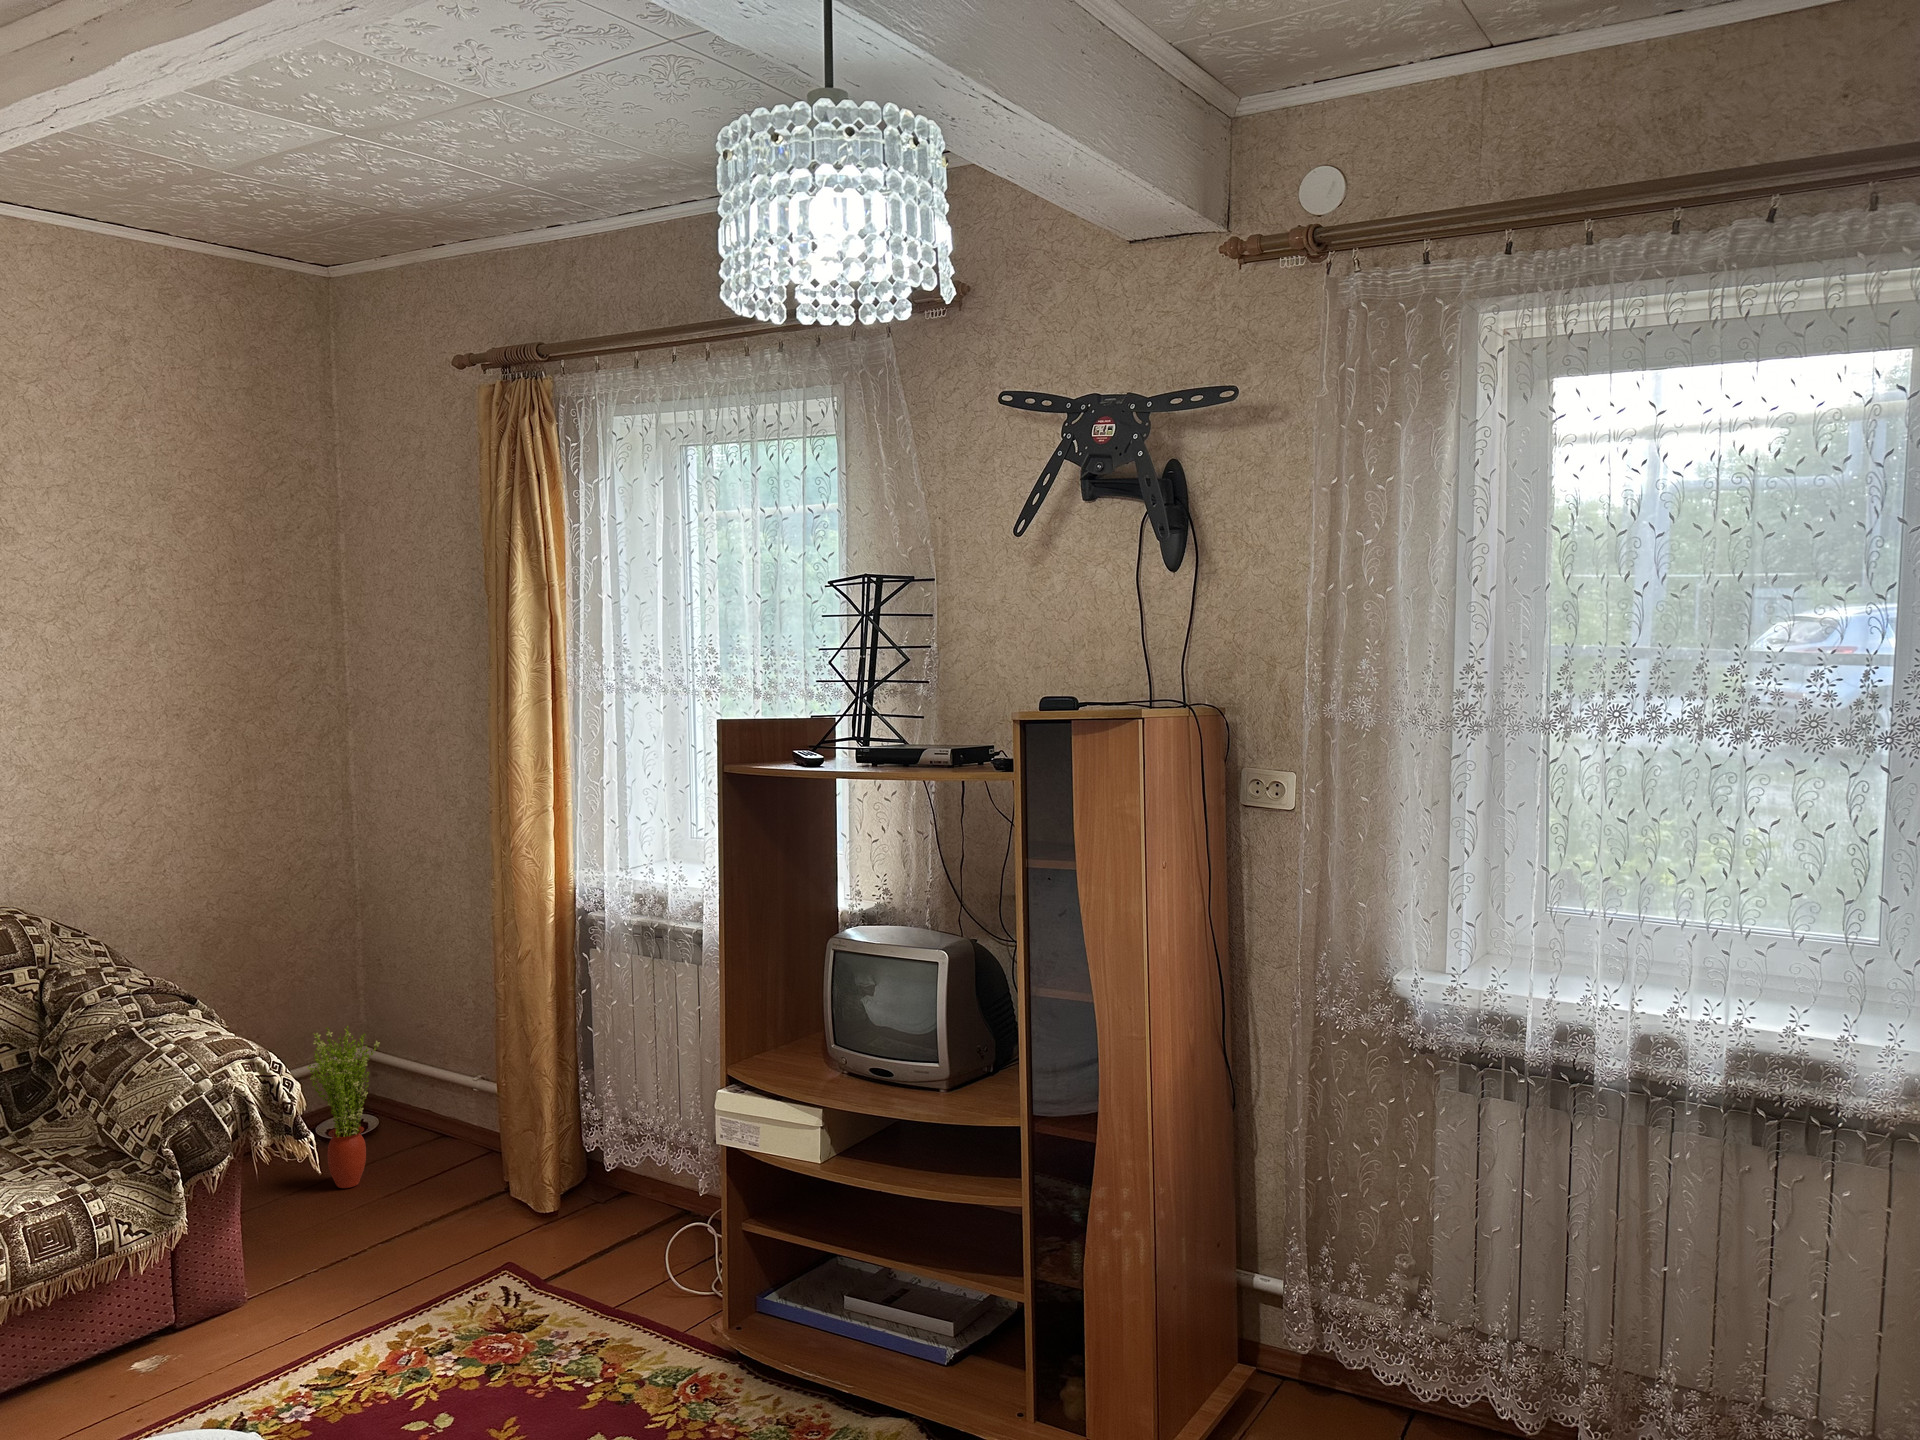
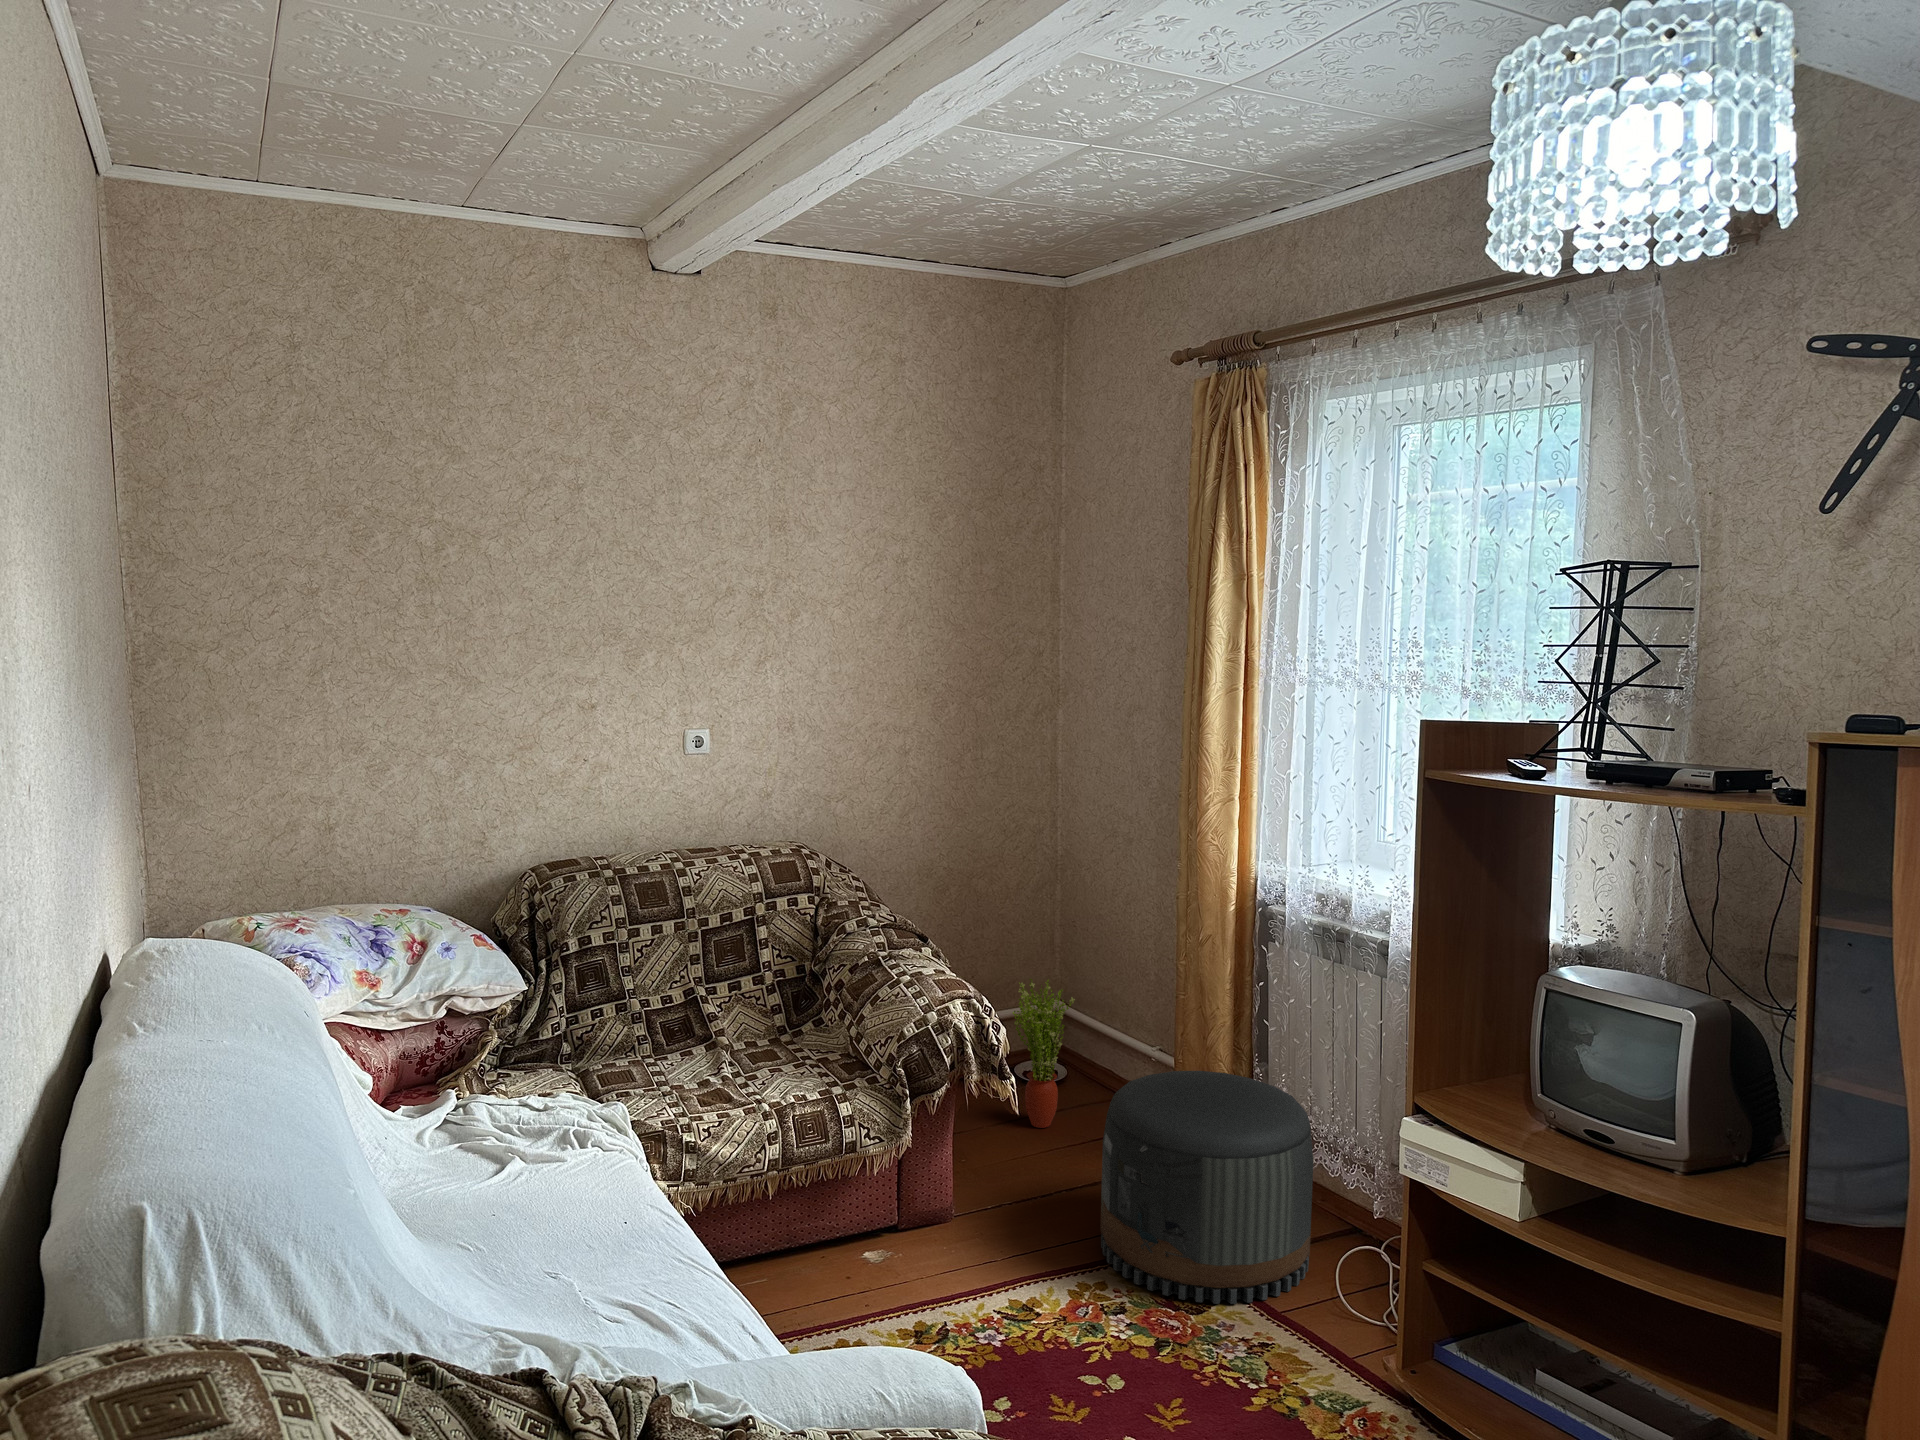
pouf: none [419,1090,640,1324] -> present [1100,1071,1313,1304]

